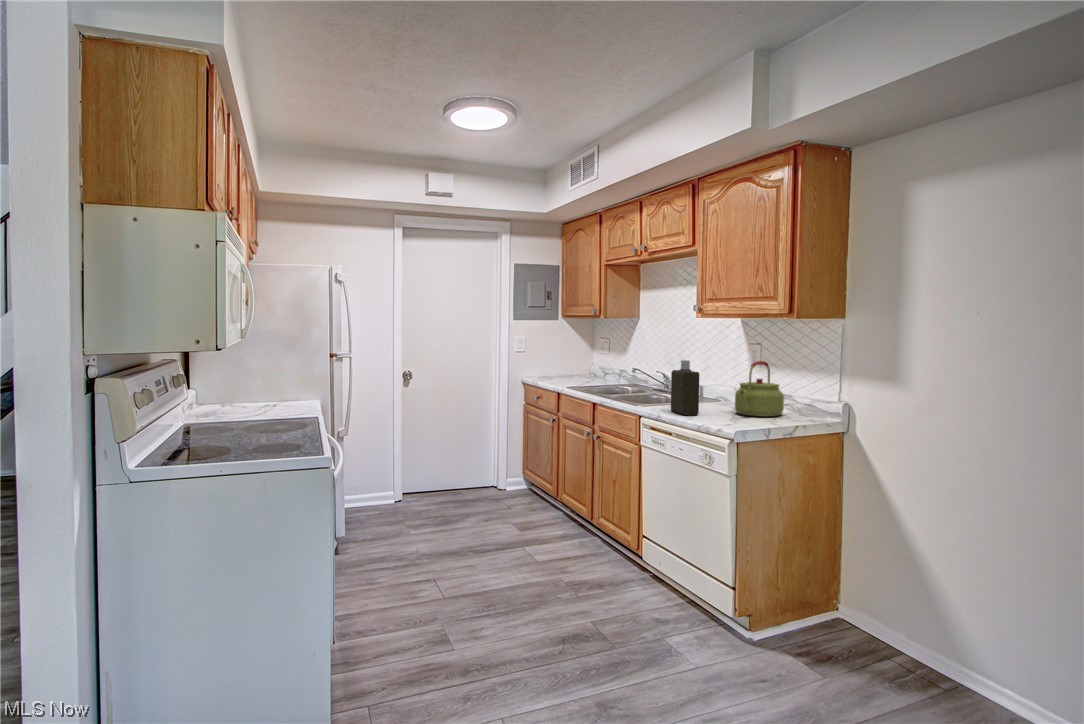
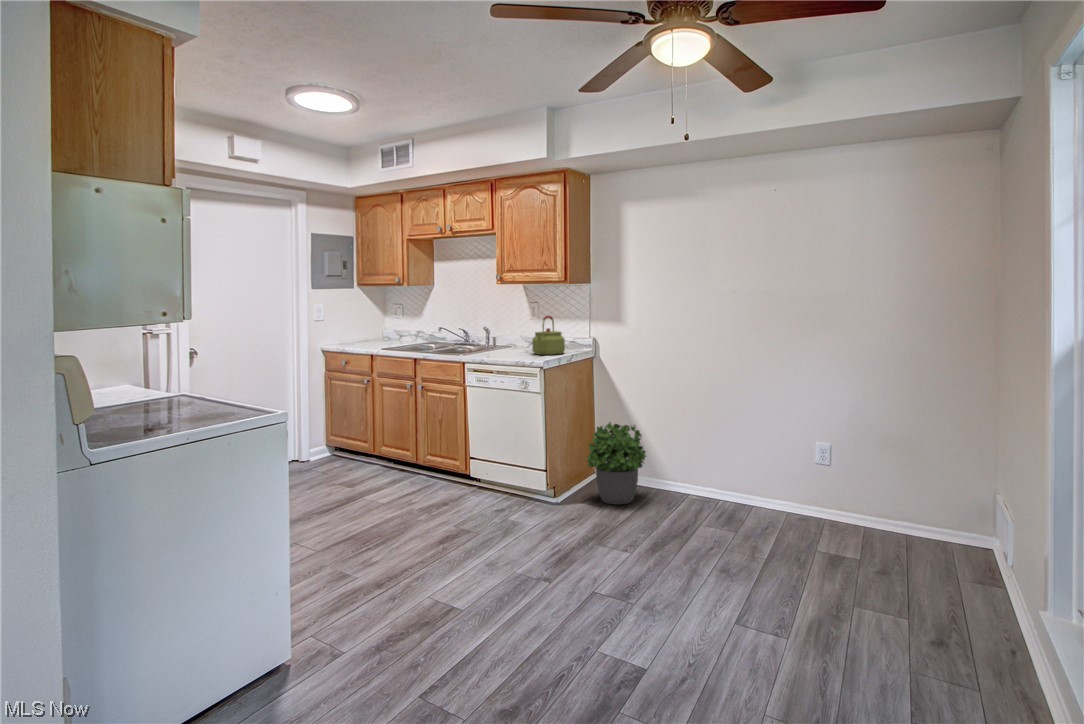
bottle: present [671,360,699,415] -> none [487,317,509,357]
potted plant: none [800,533,910,673] -> present [587,422,646,505]

